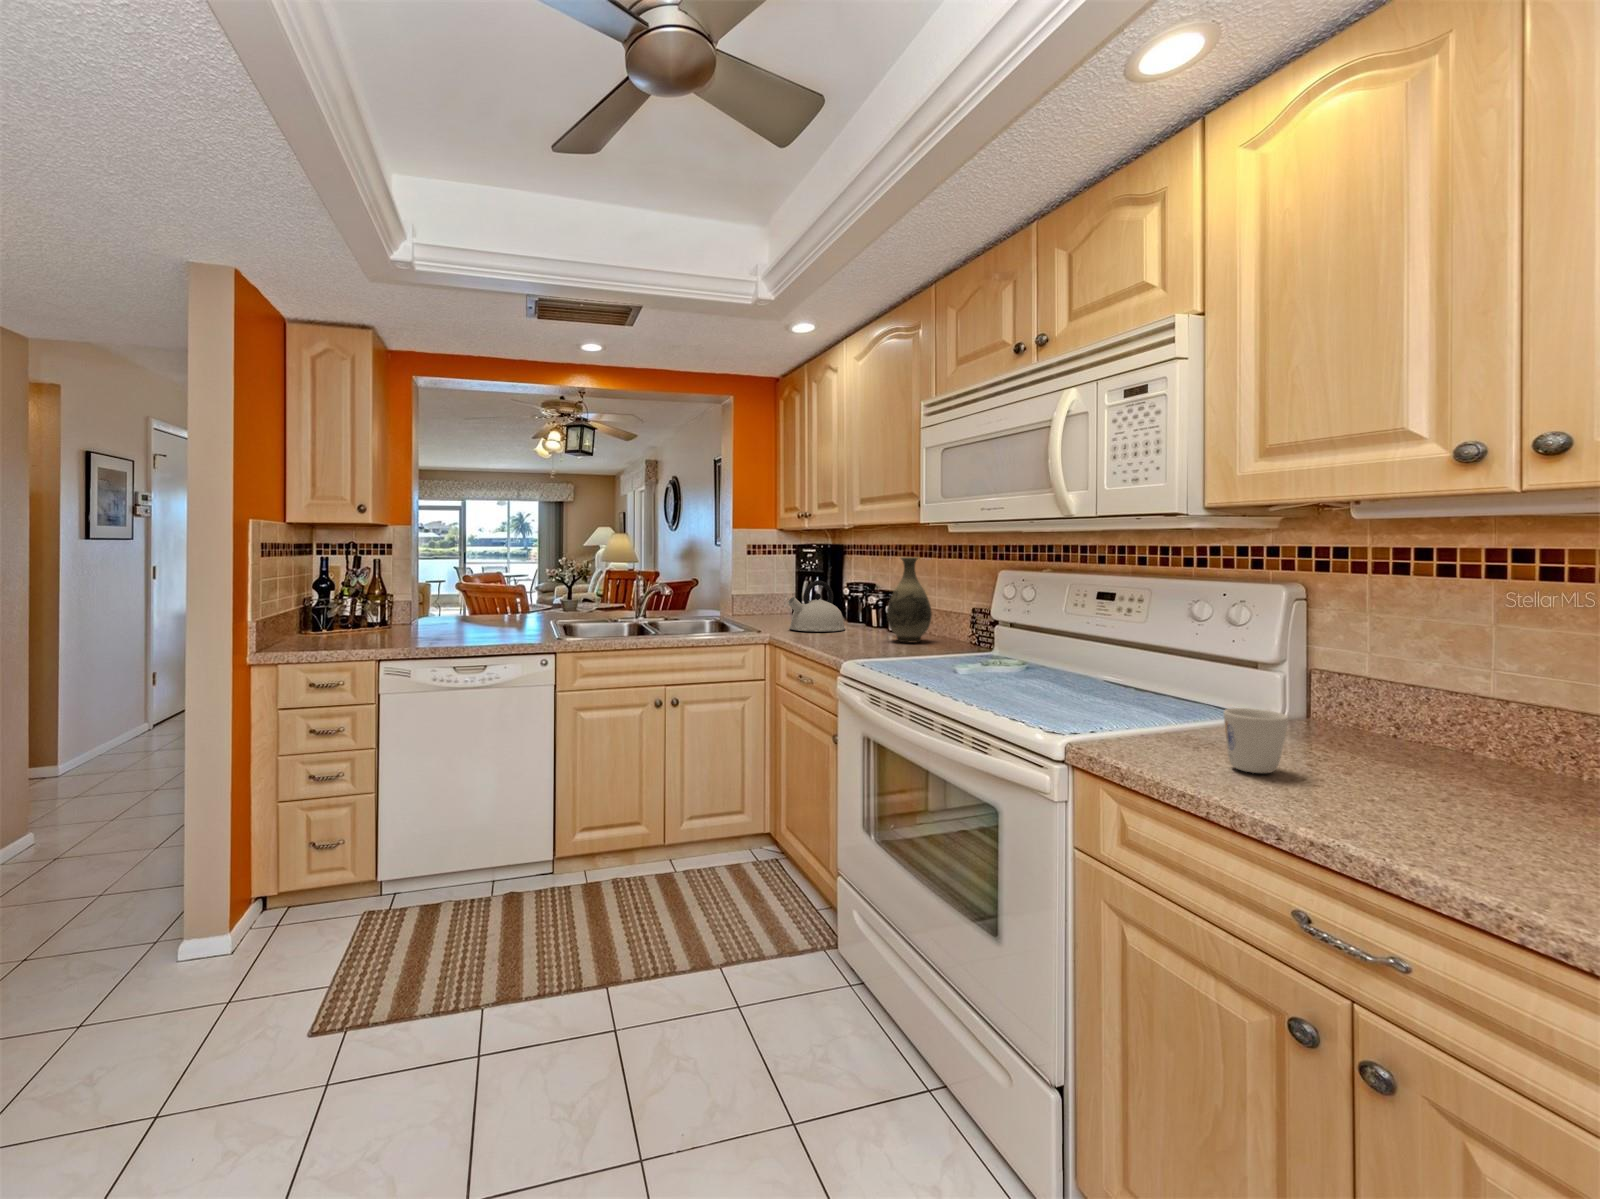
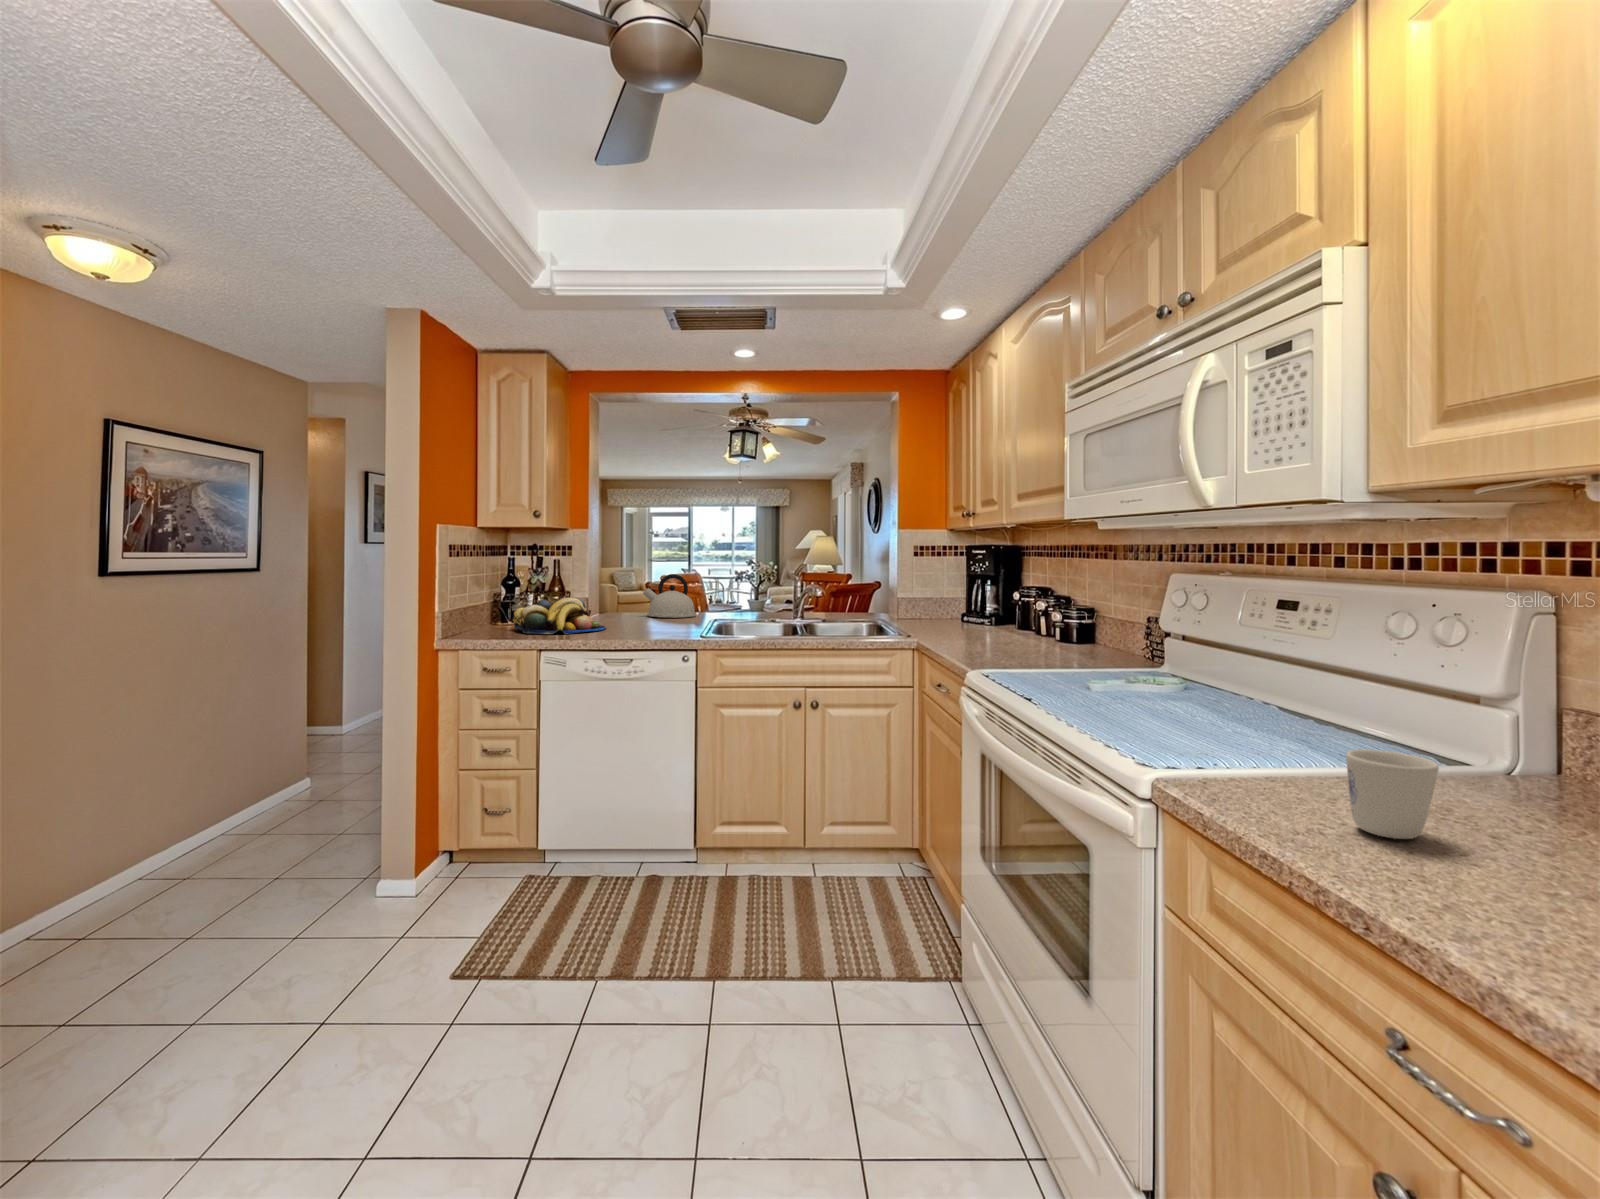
vase: present [887,557,932,643] -> none [1040,557,1092,653]
kettle: present [788,581,845,632] -> present [643,574,696,618]
fruit bowl: none [330,605,440,646] -> present [513,597,606,634]

